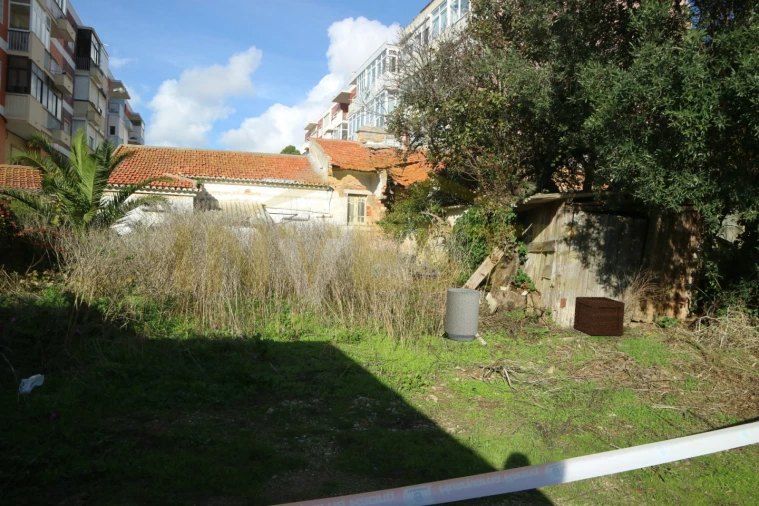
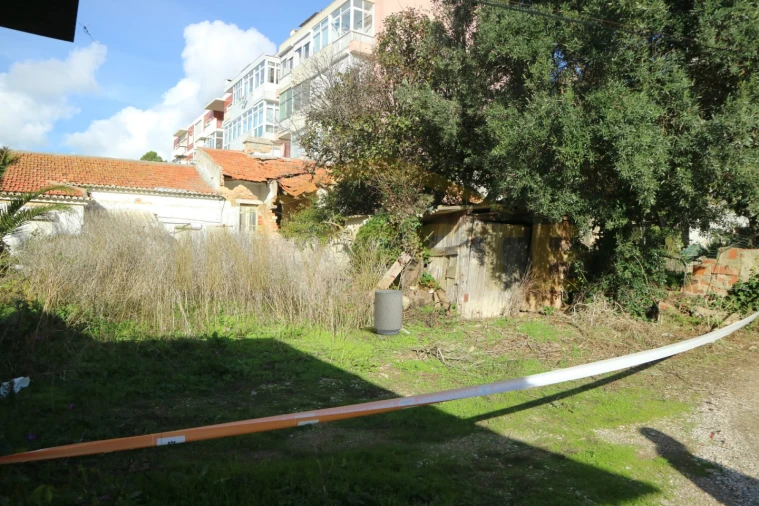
wooden crate: present [574,297,625,336] -> none [474,292,514,324]

